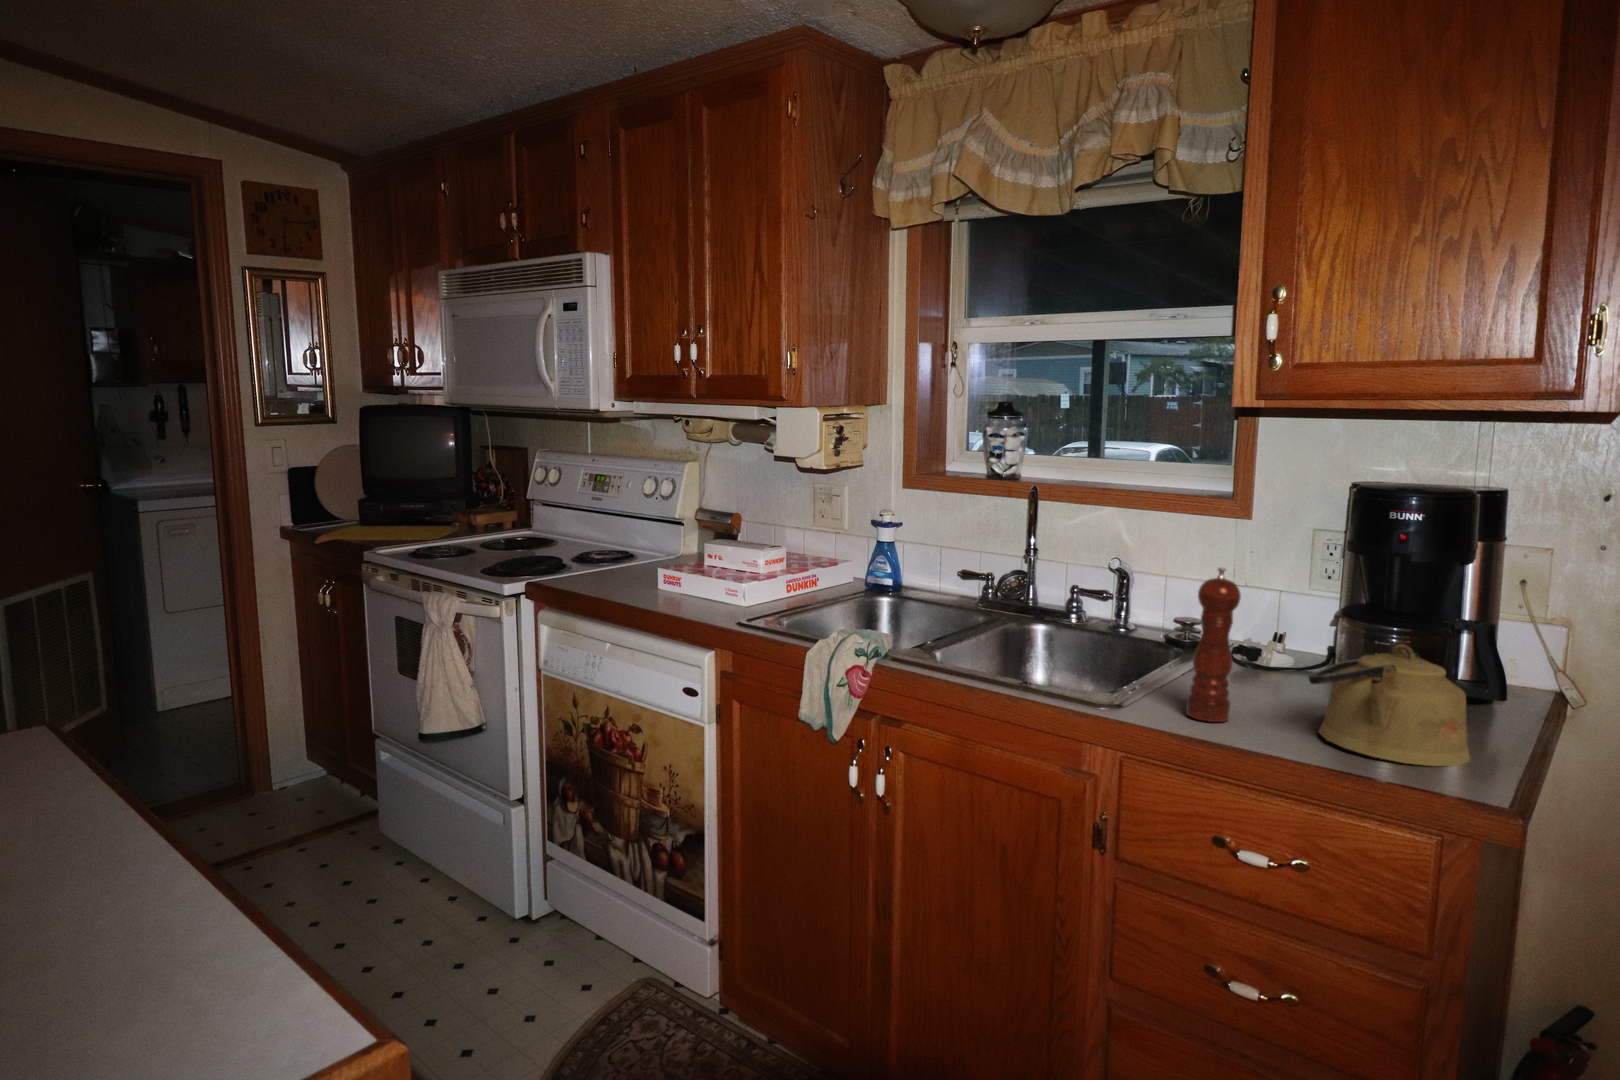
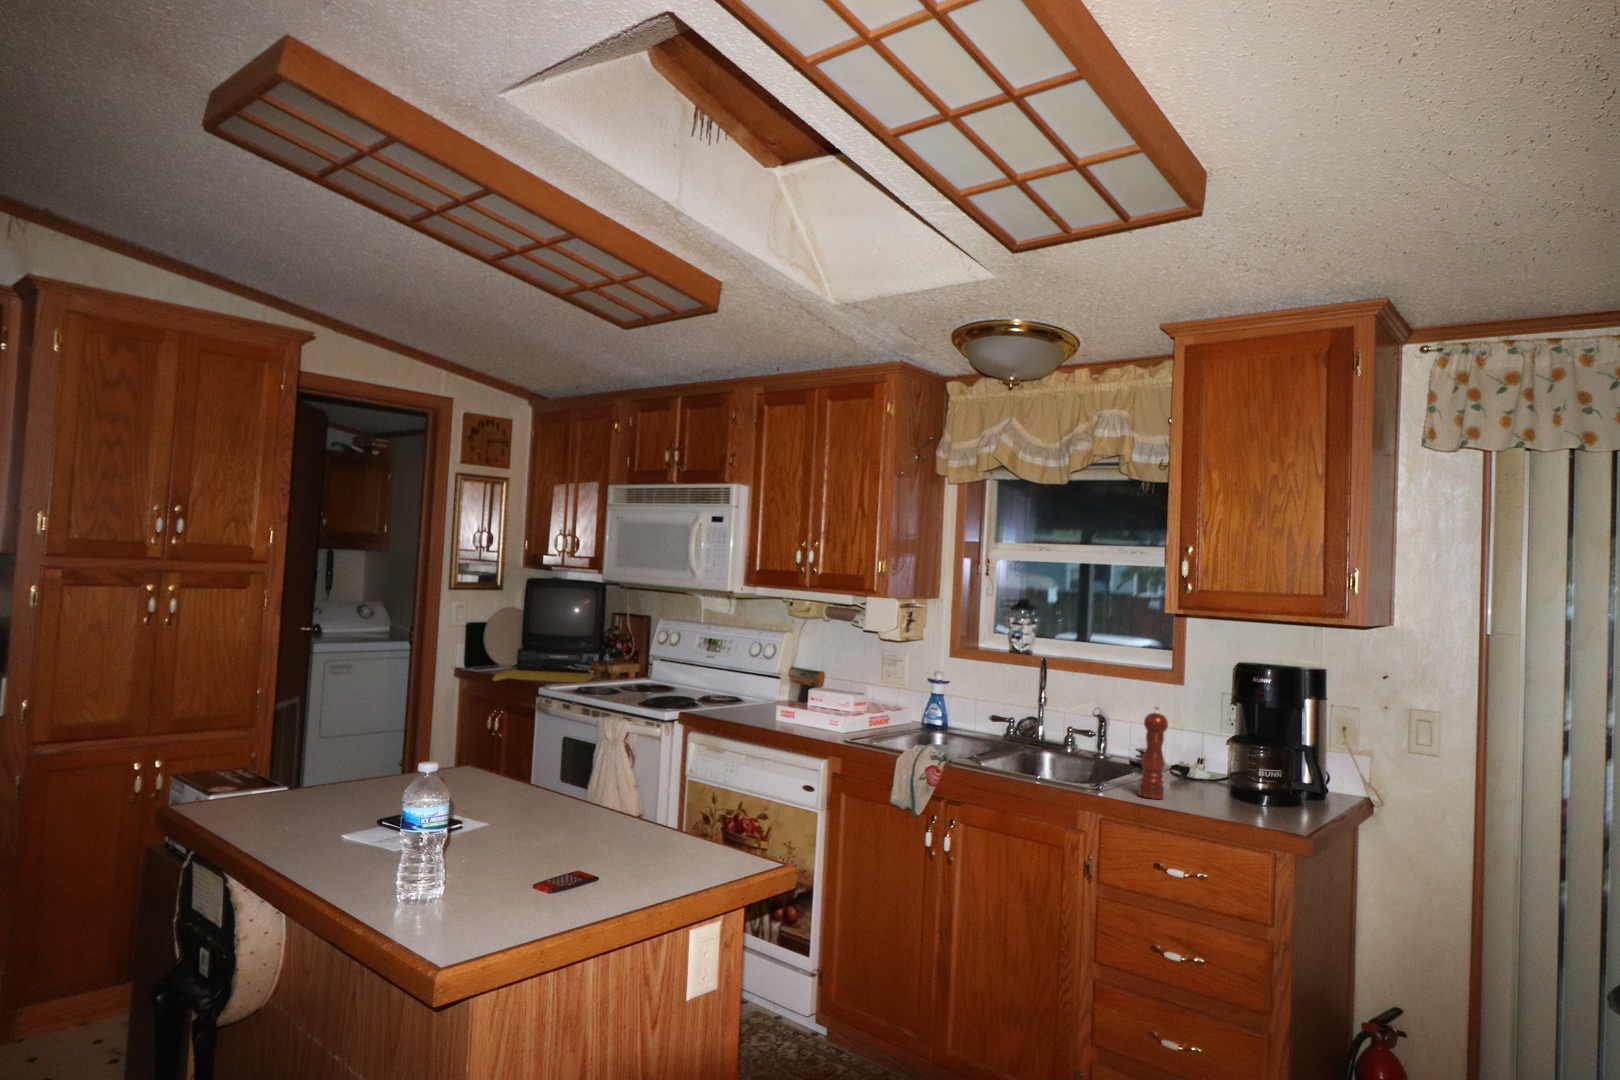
kettle: present [1309,644,1470,766] -> none [1205,752,1295,819]

